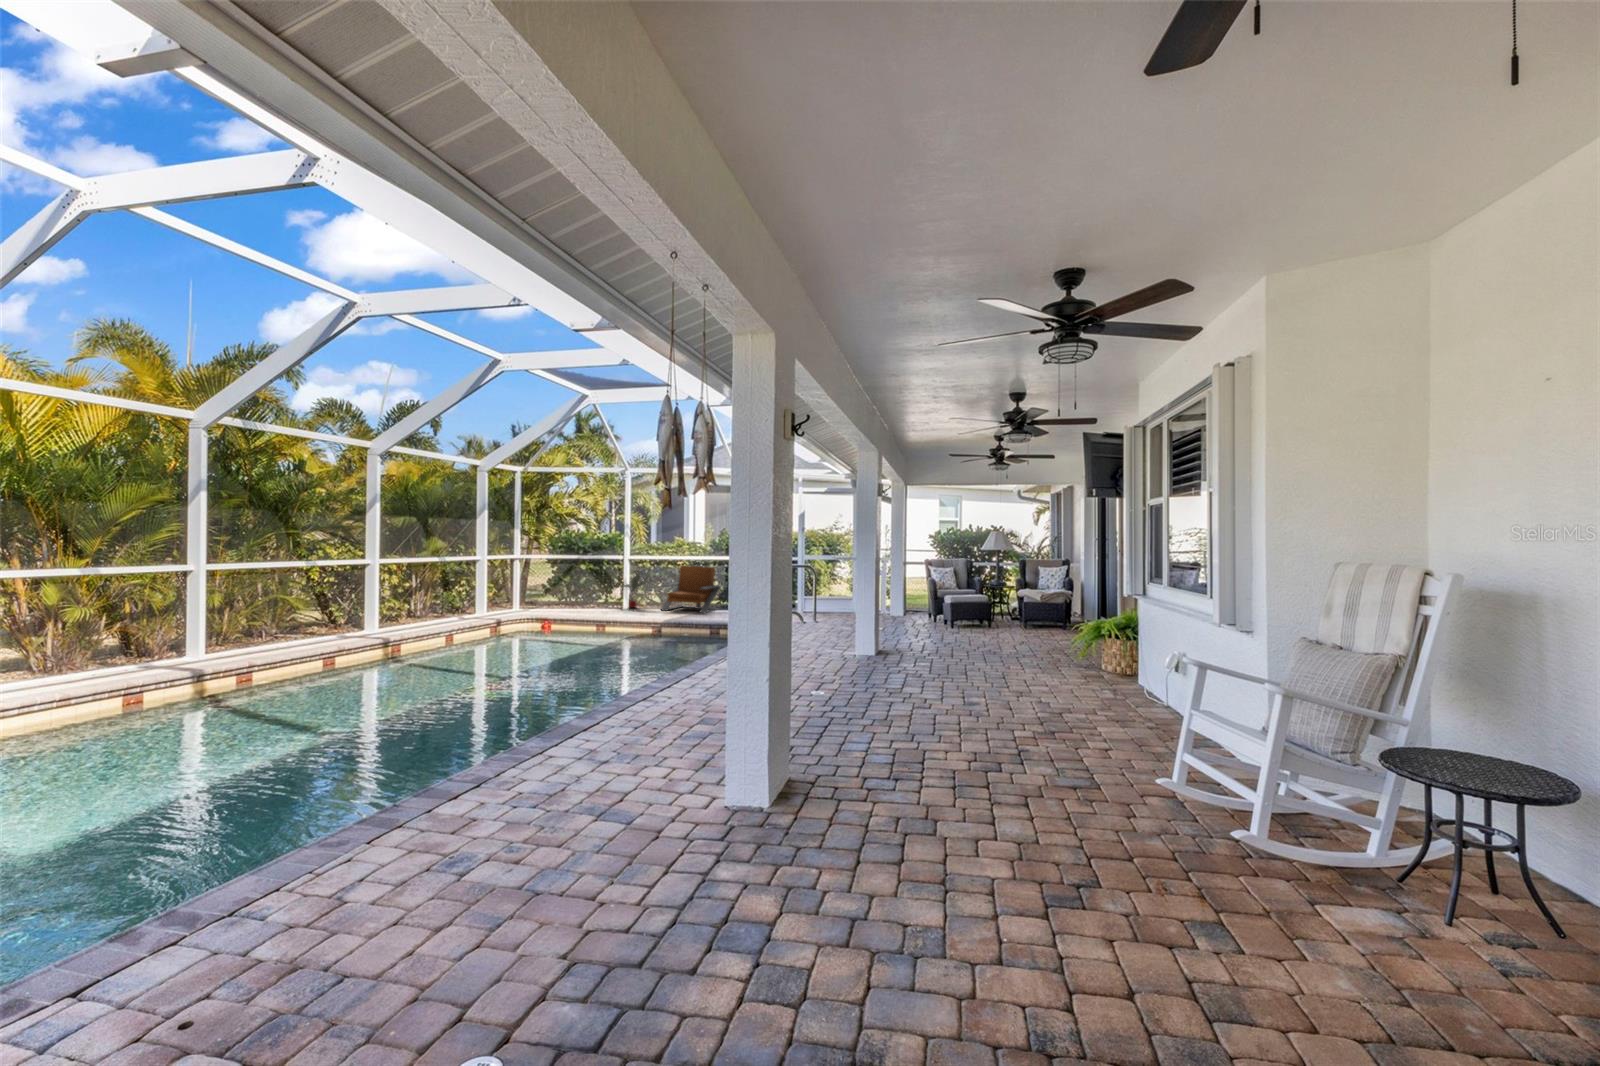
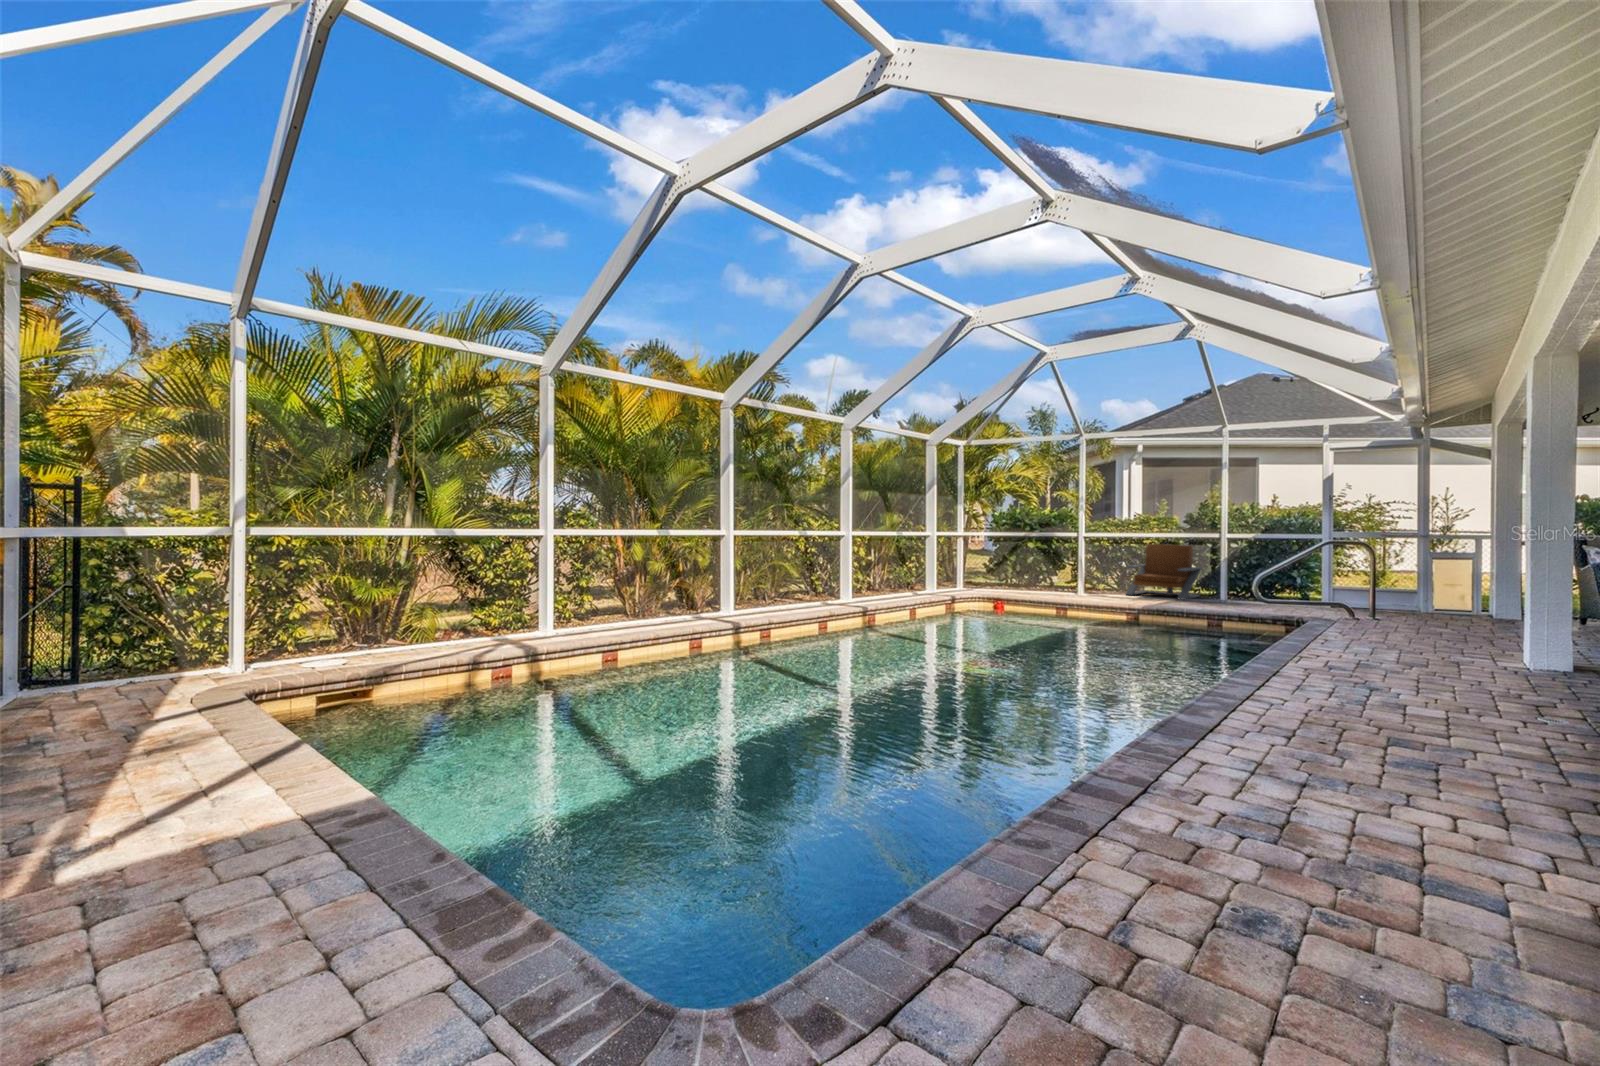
potted tree: present [618,570,649,608] -> none [1069,547,1109,591]

